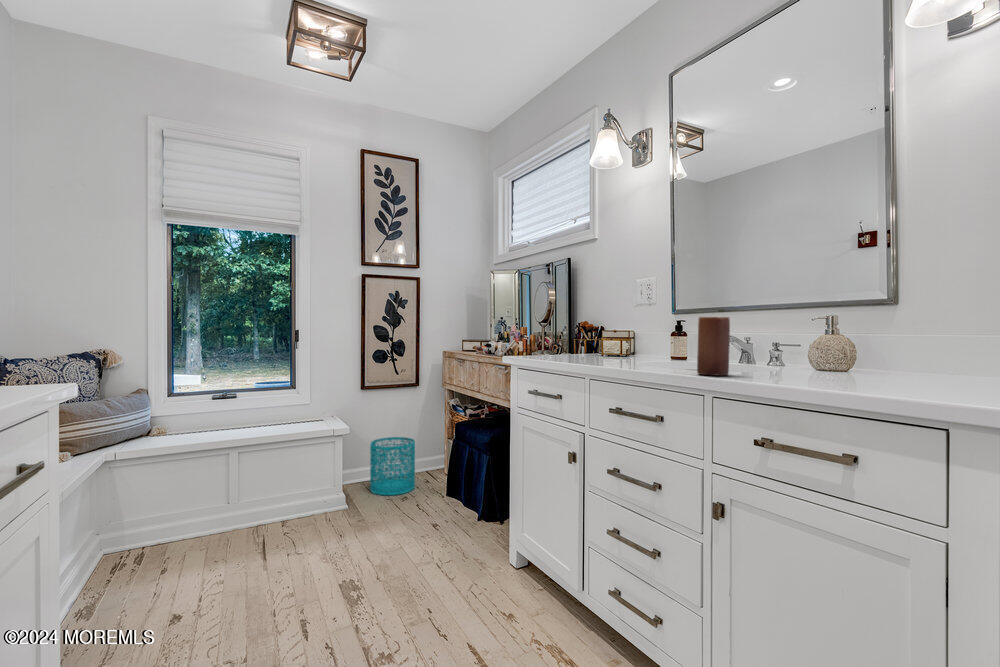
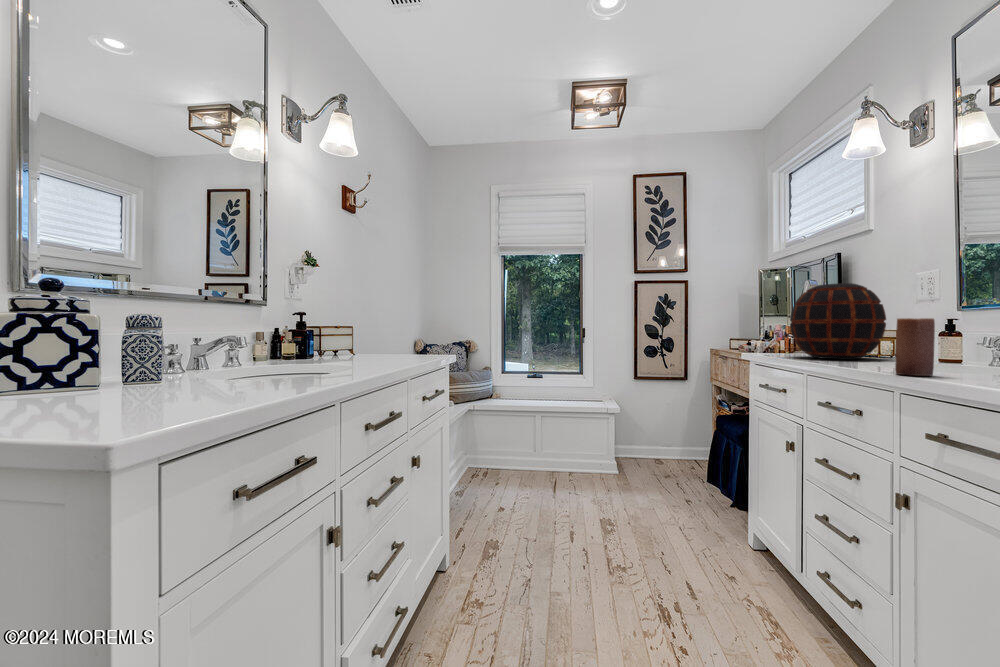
decorative vase: none [554,284,633,360] -> present [790,283,886,359]
wastebasket: present [370,437,415,495] -> none [640,422,680,471]

